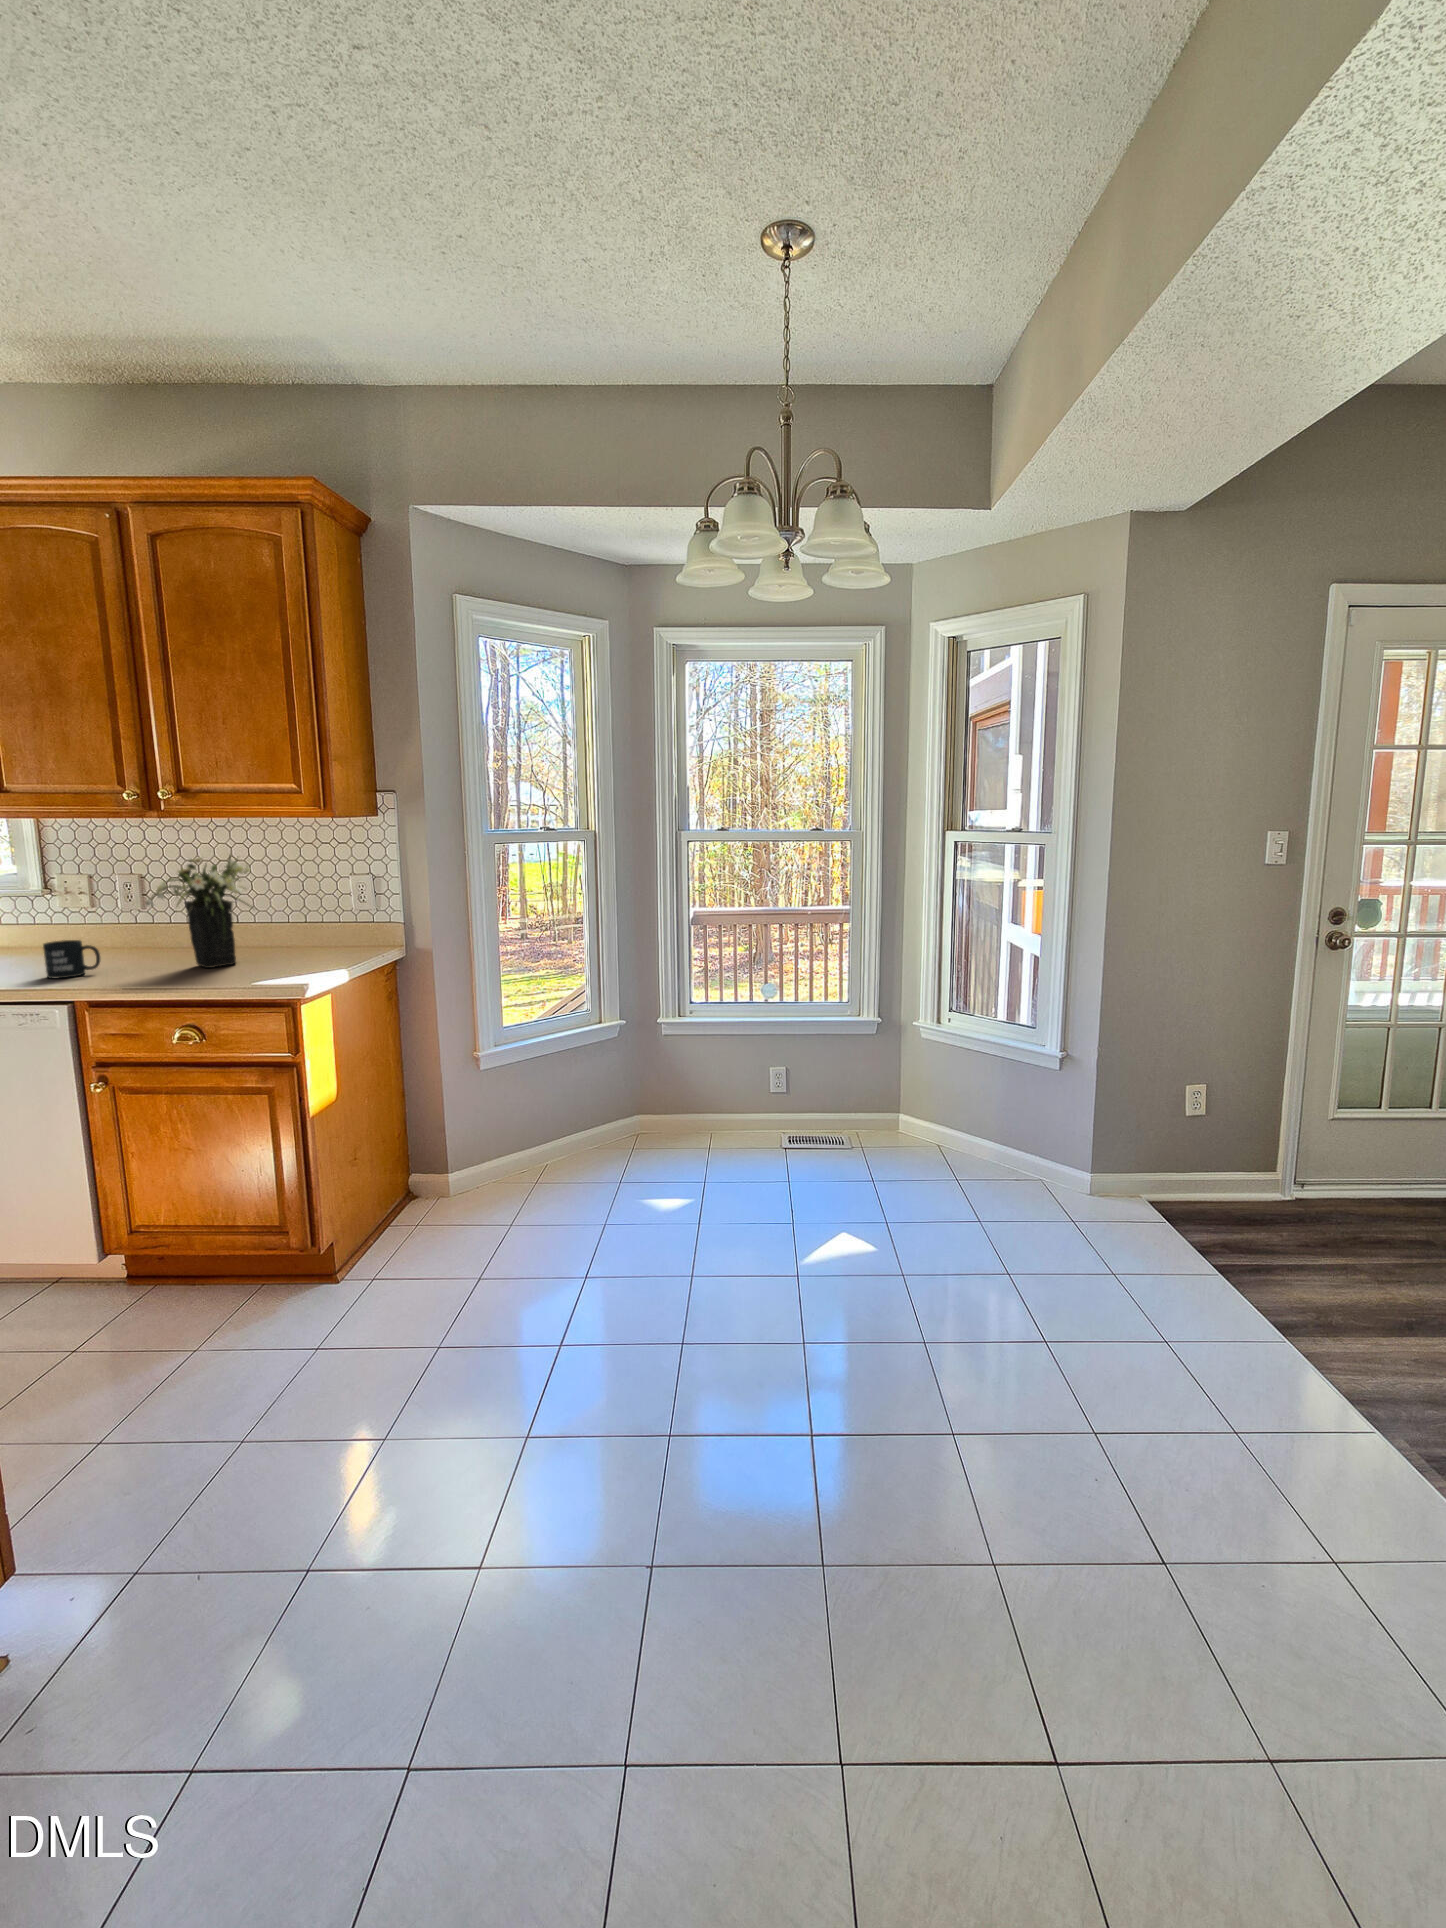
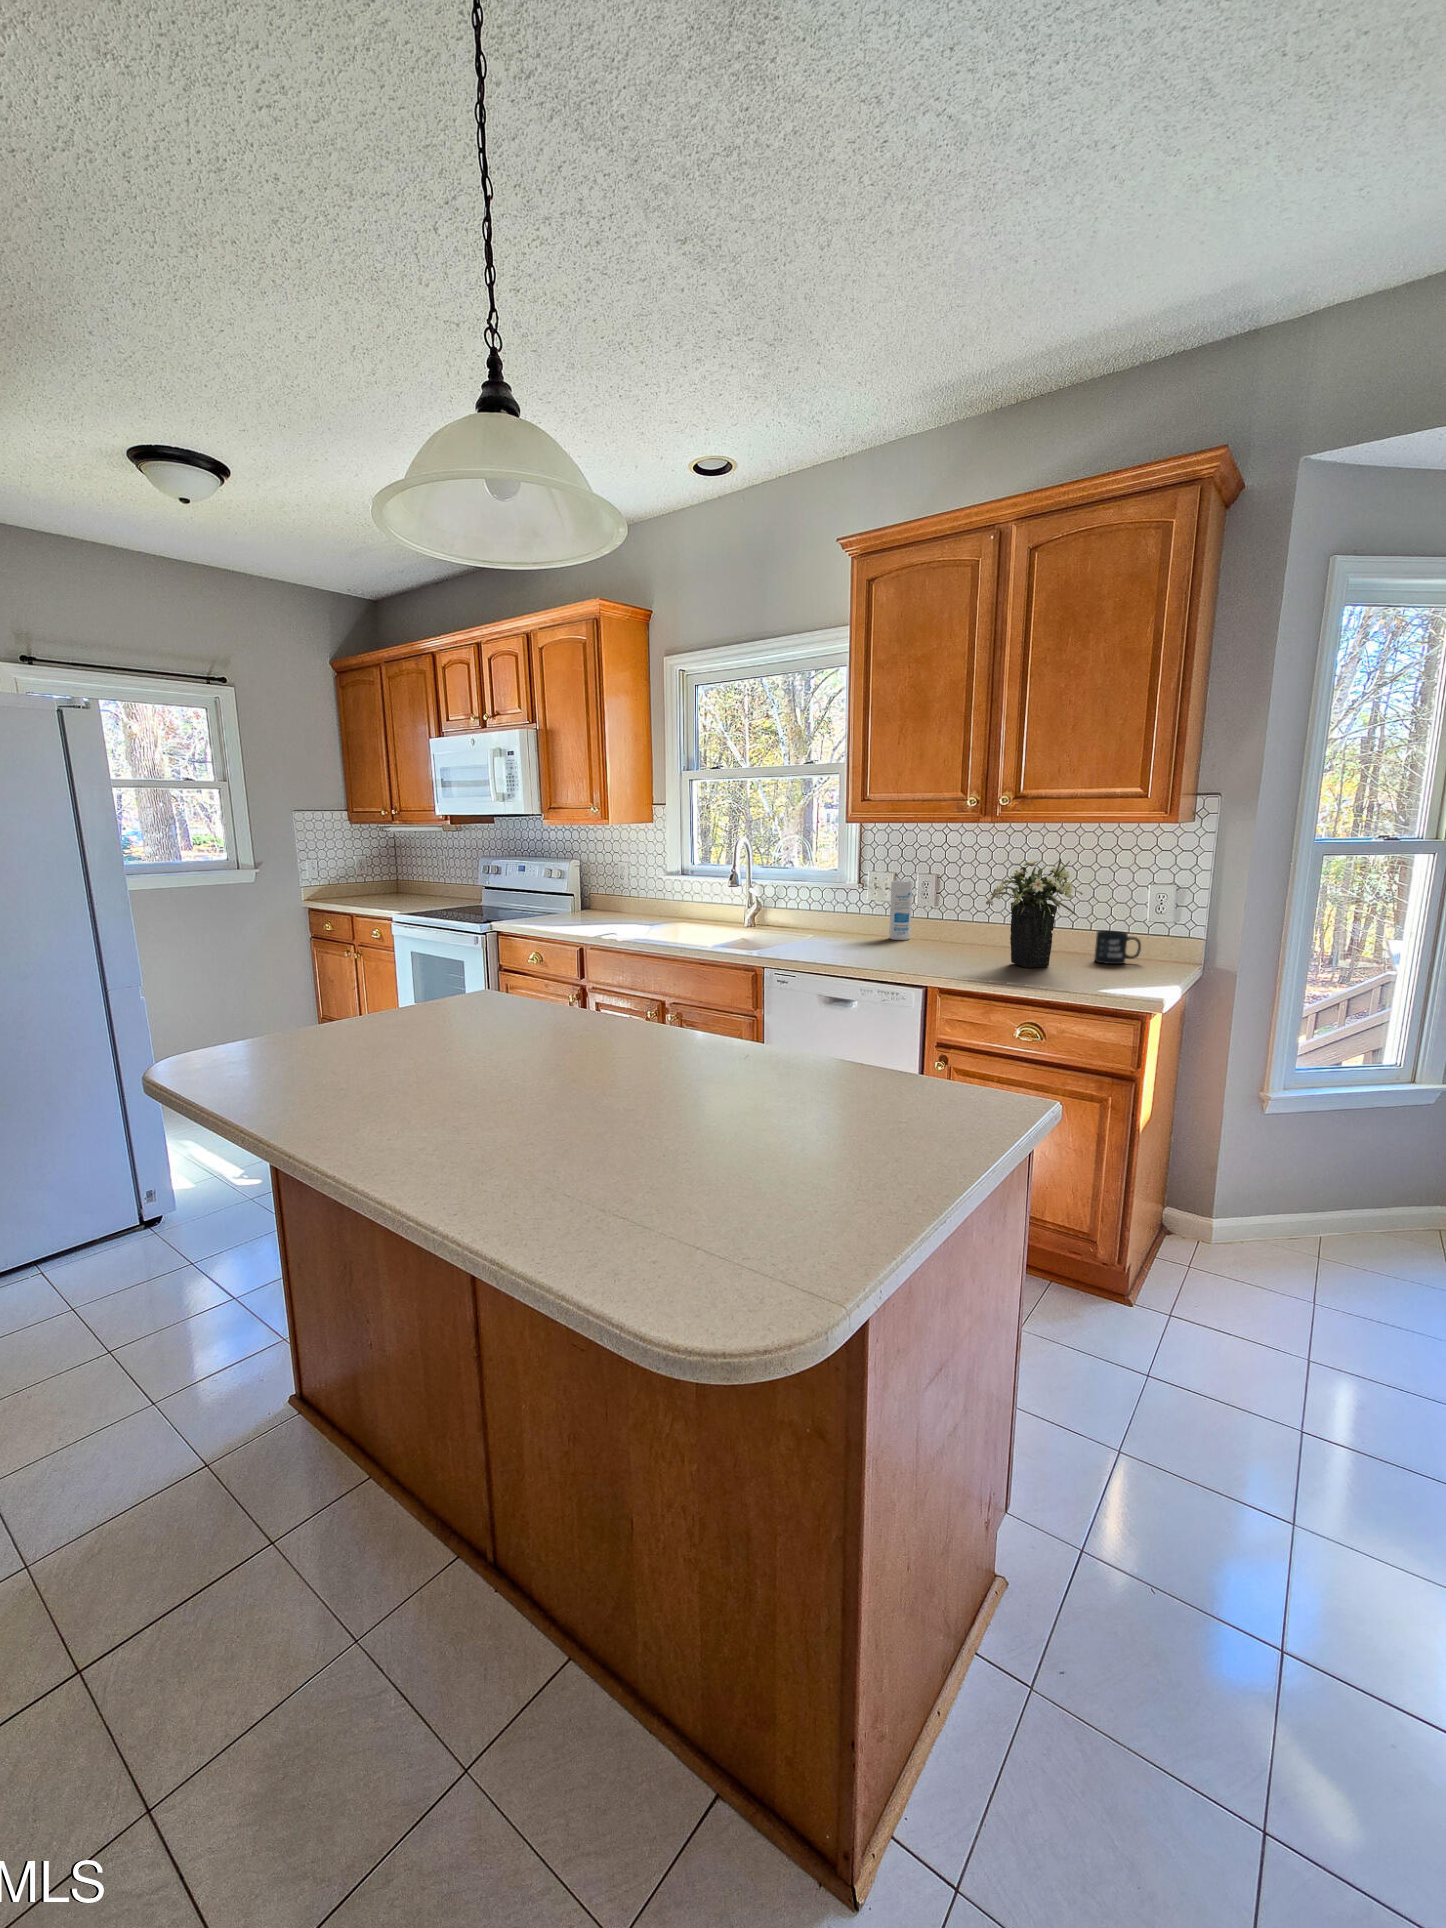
canister: none [83,882,119,950] -> present [889,881,912,940]
mug: present [43,940,100,978] -> present [1094,930,1141,964]

